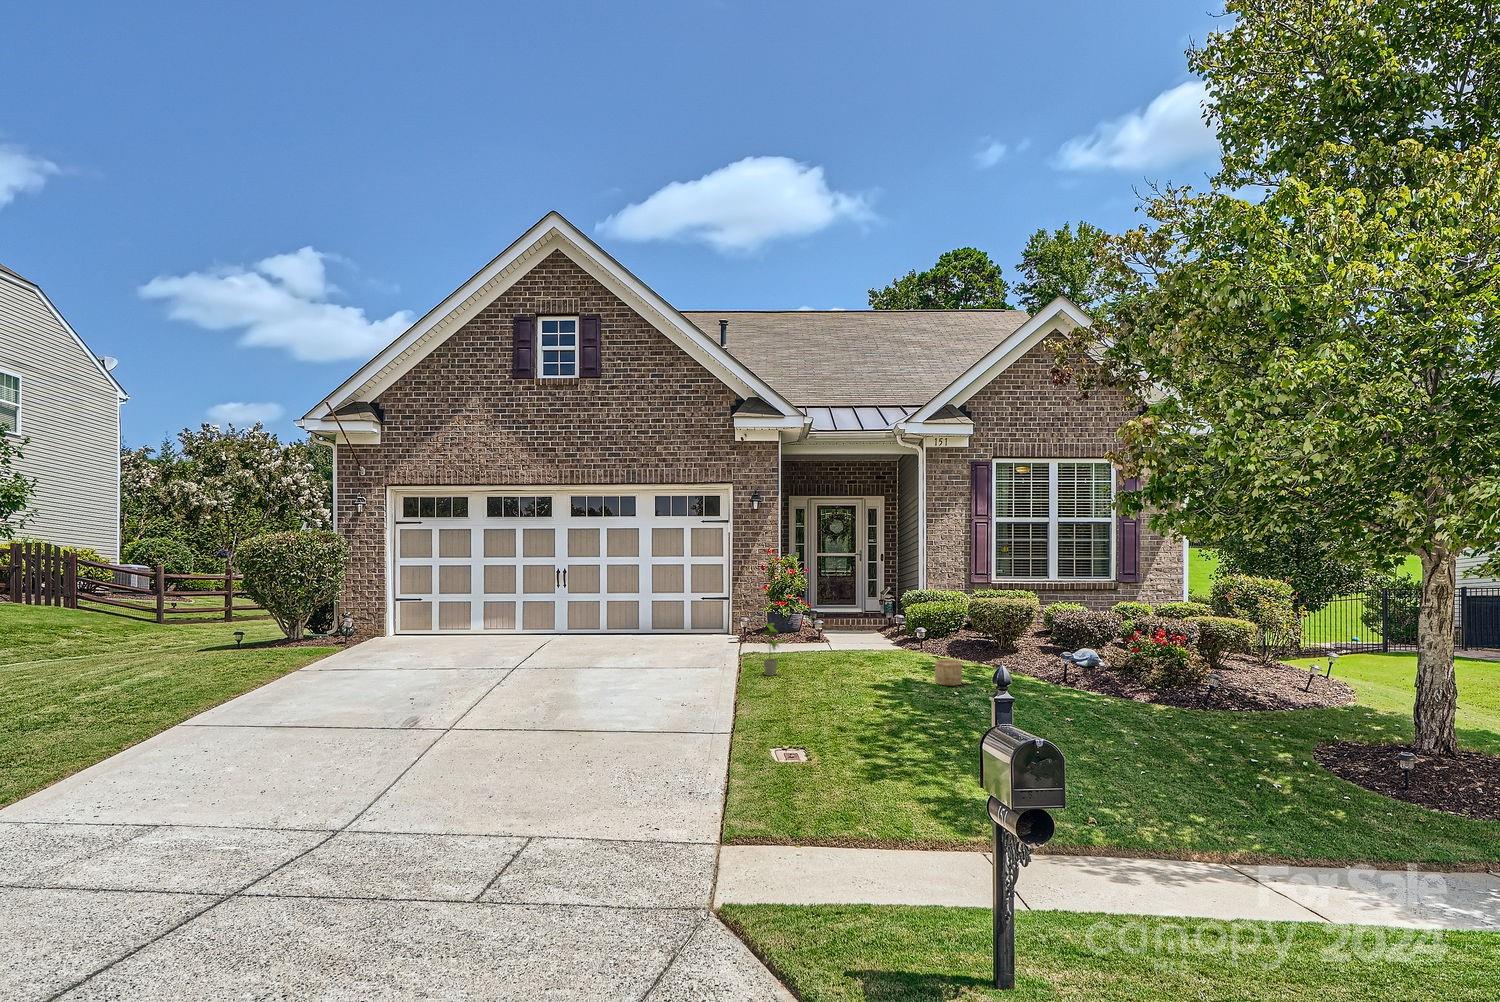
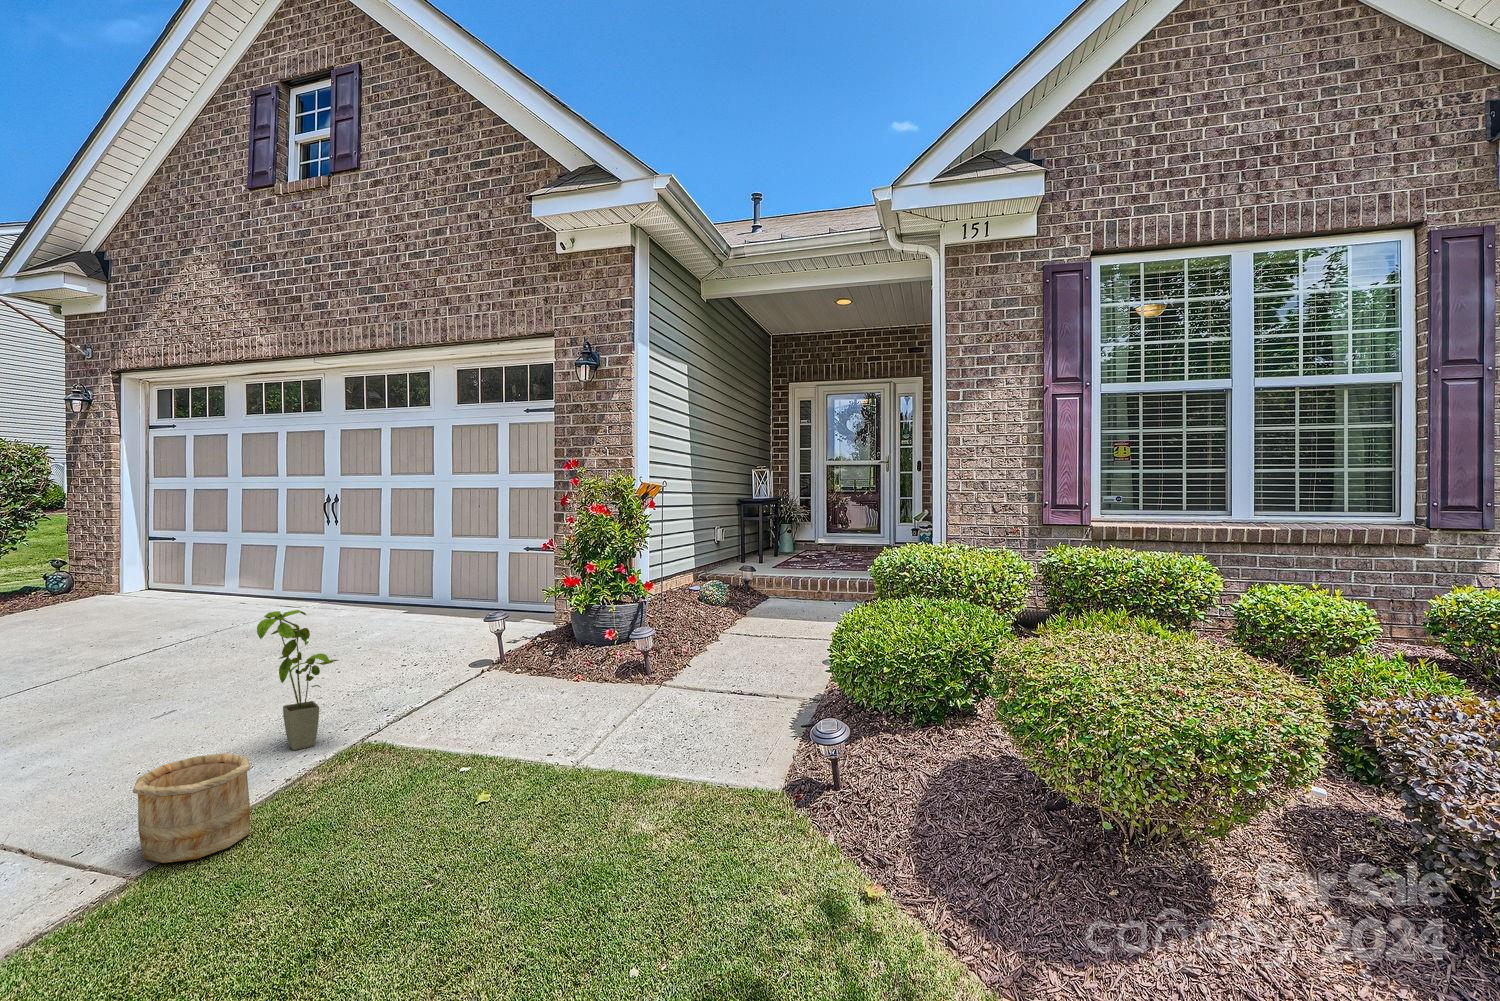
wooden bucket: present [935,659,963,686] -> present [133,753,250,863]

